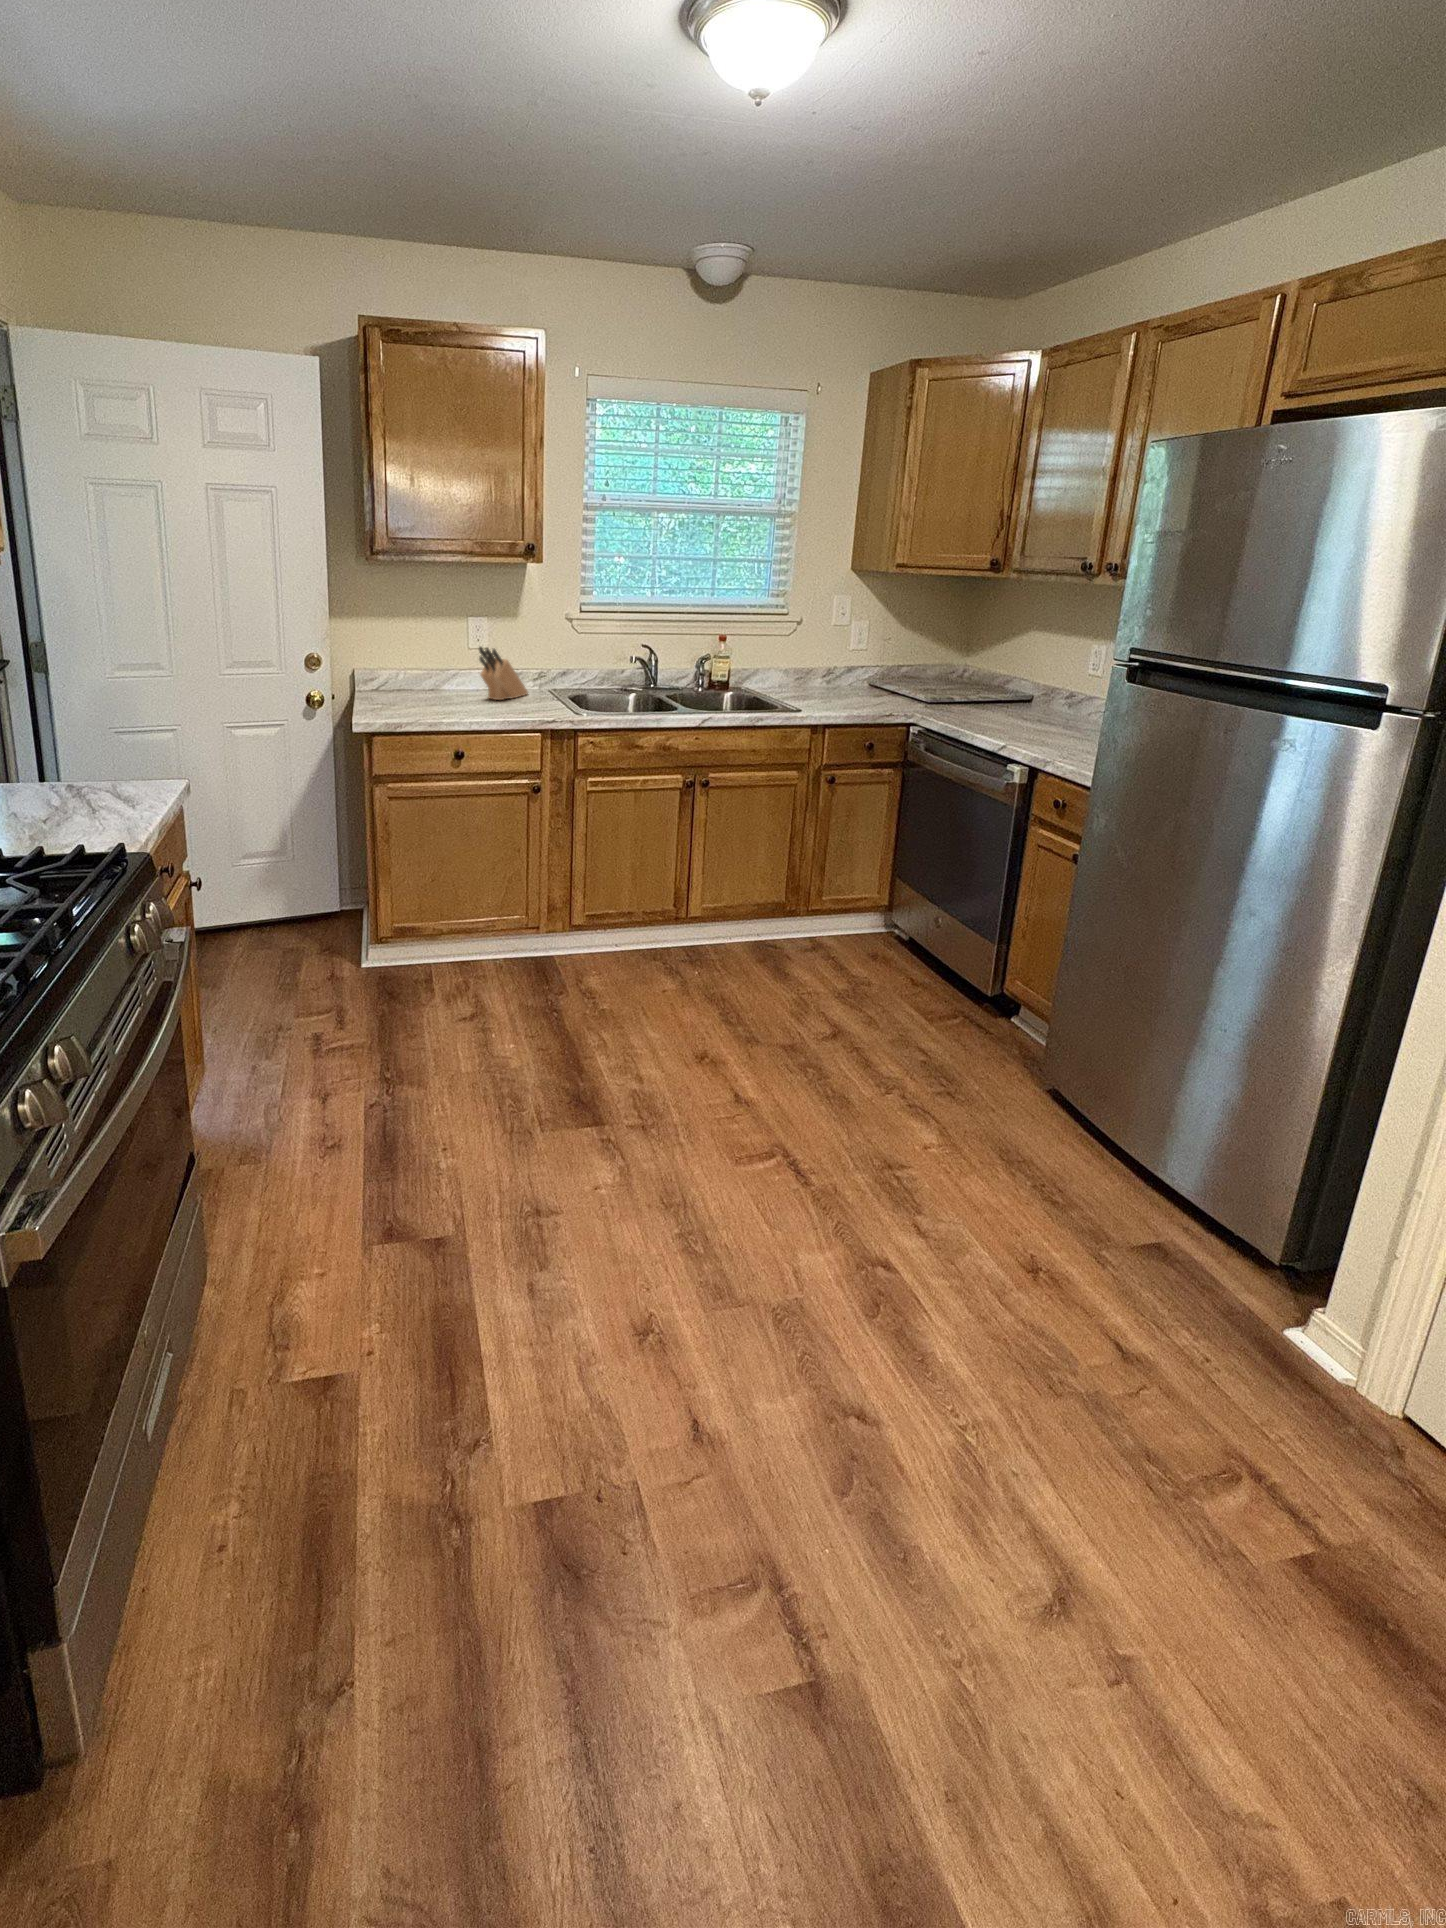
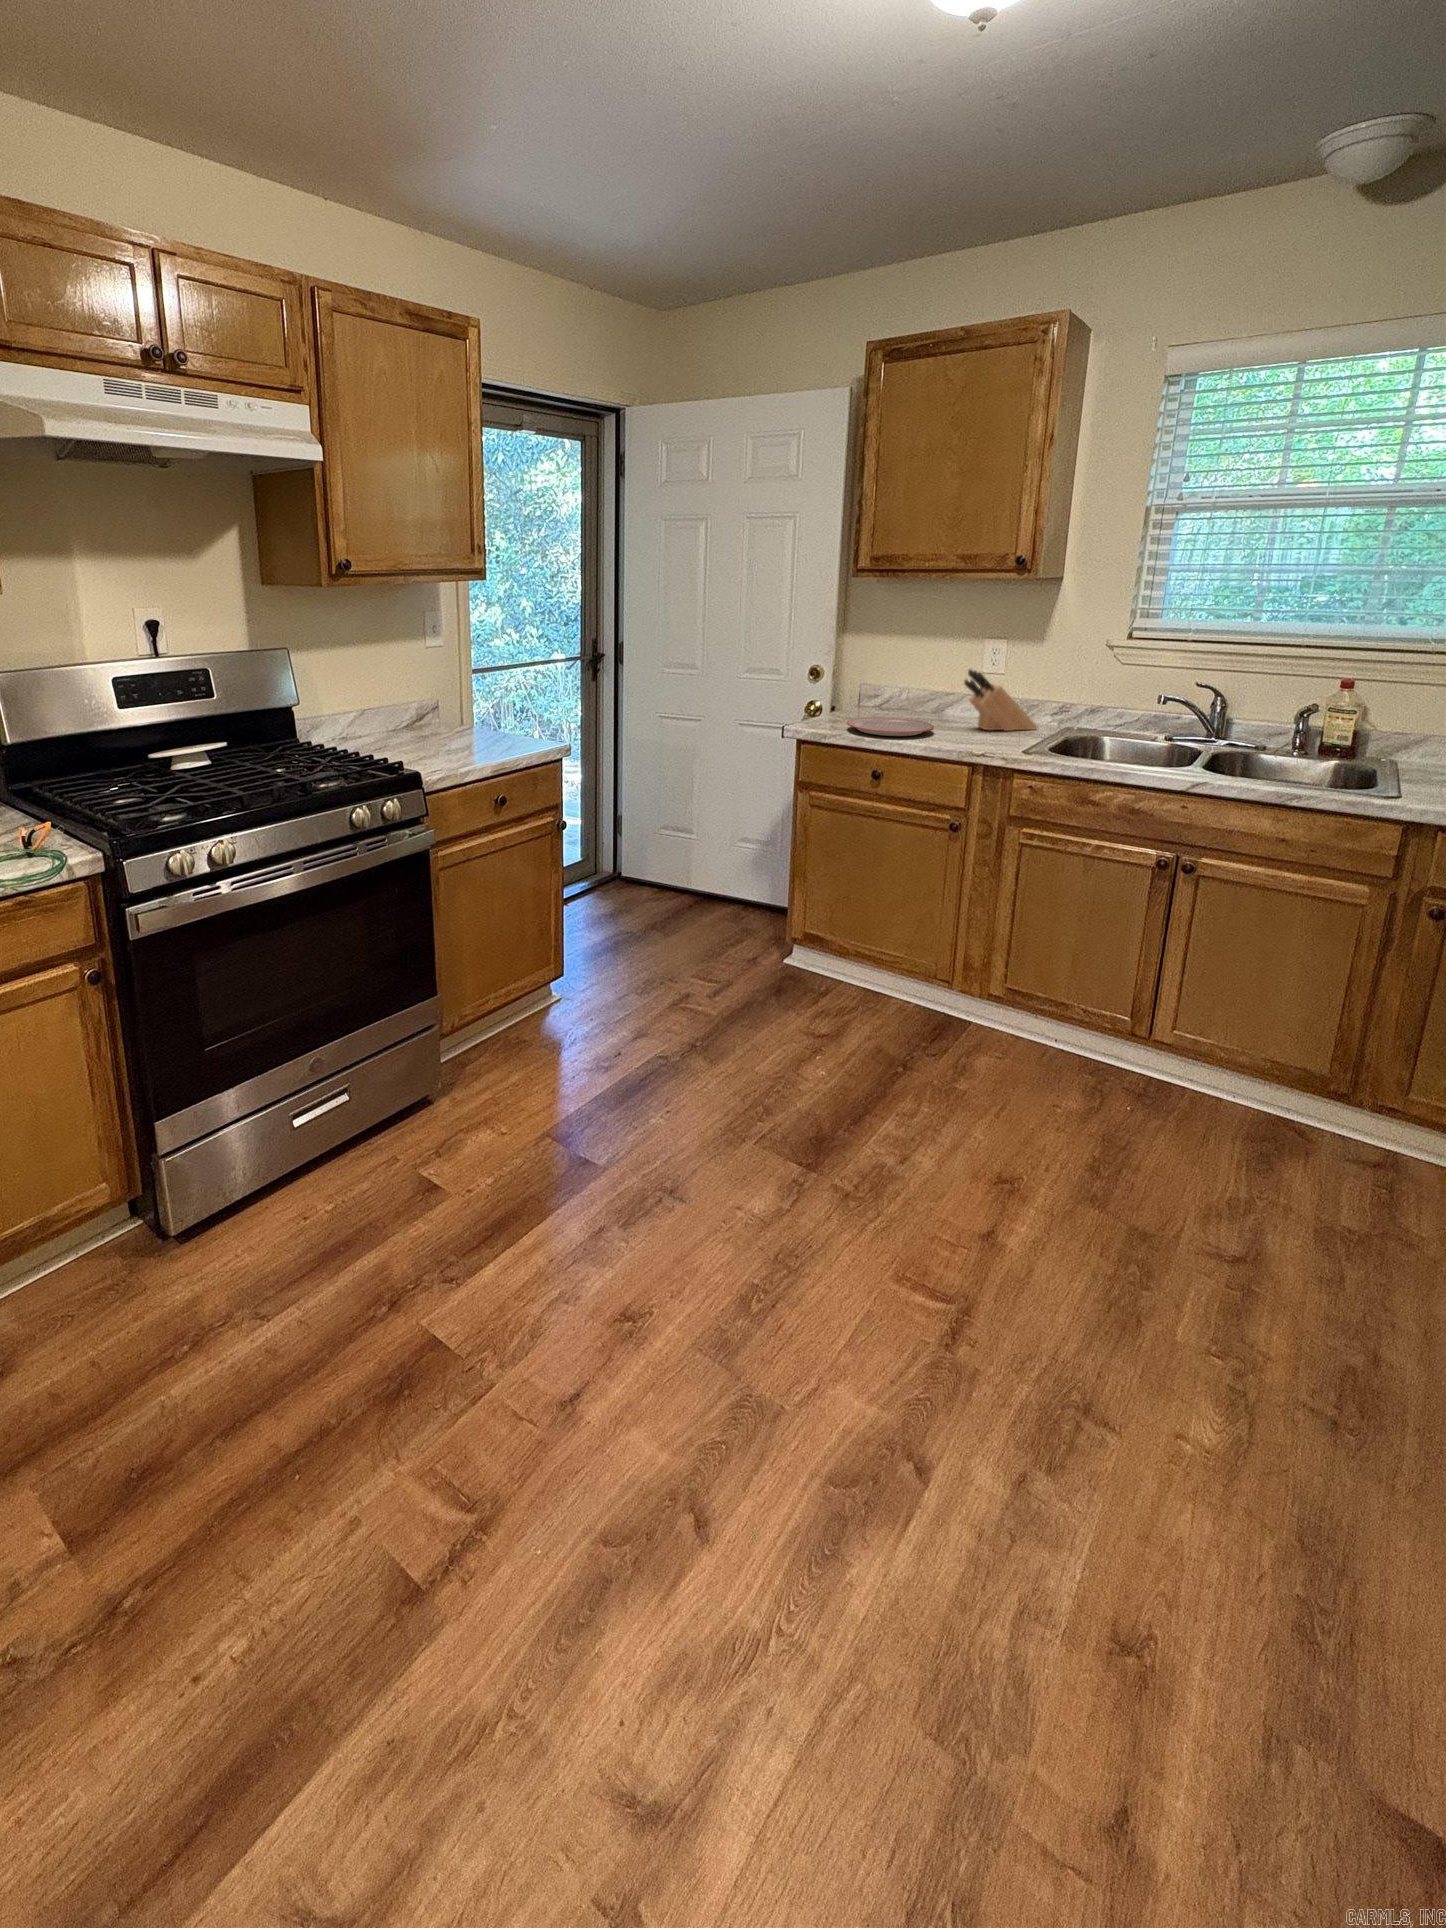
plate: none [391,699,473,717] -> present [847,717,934,736]

